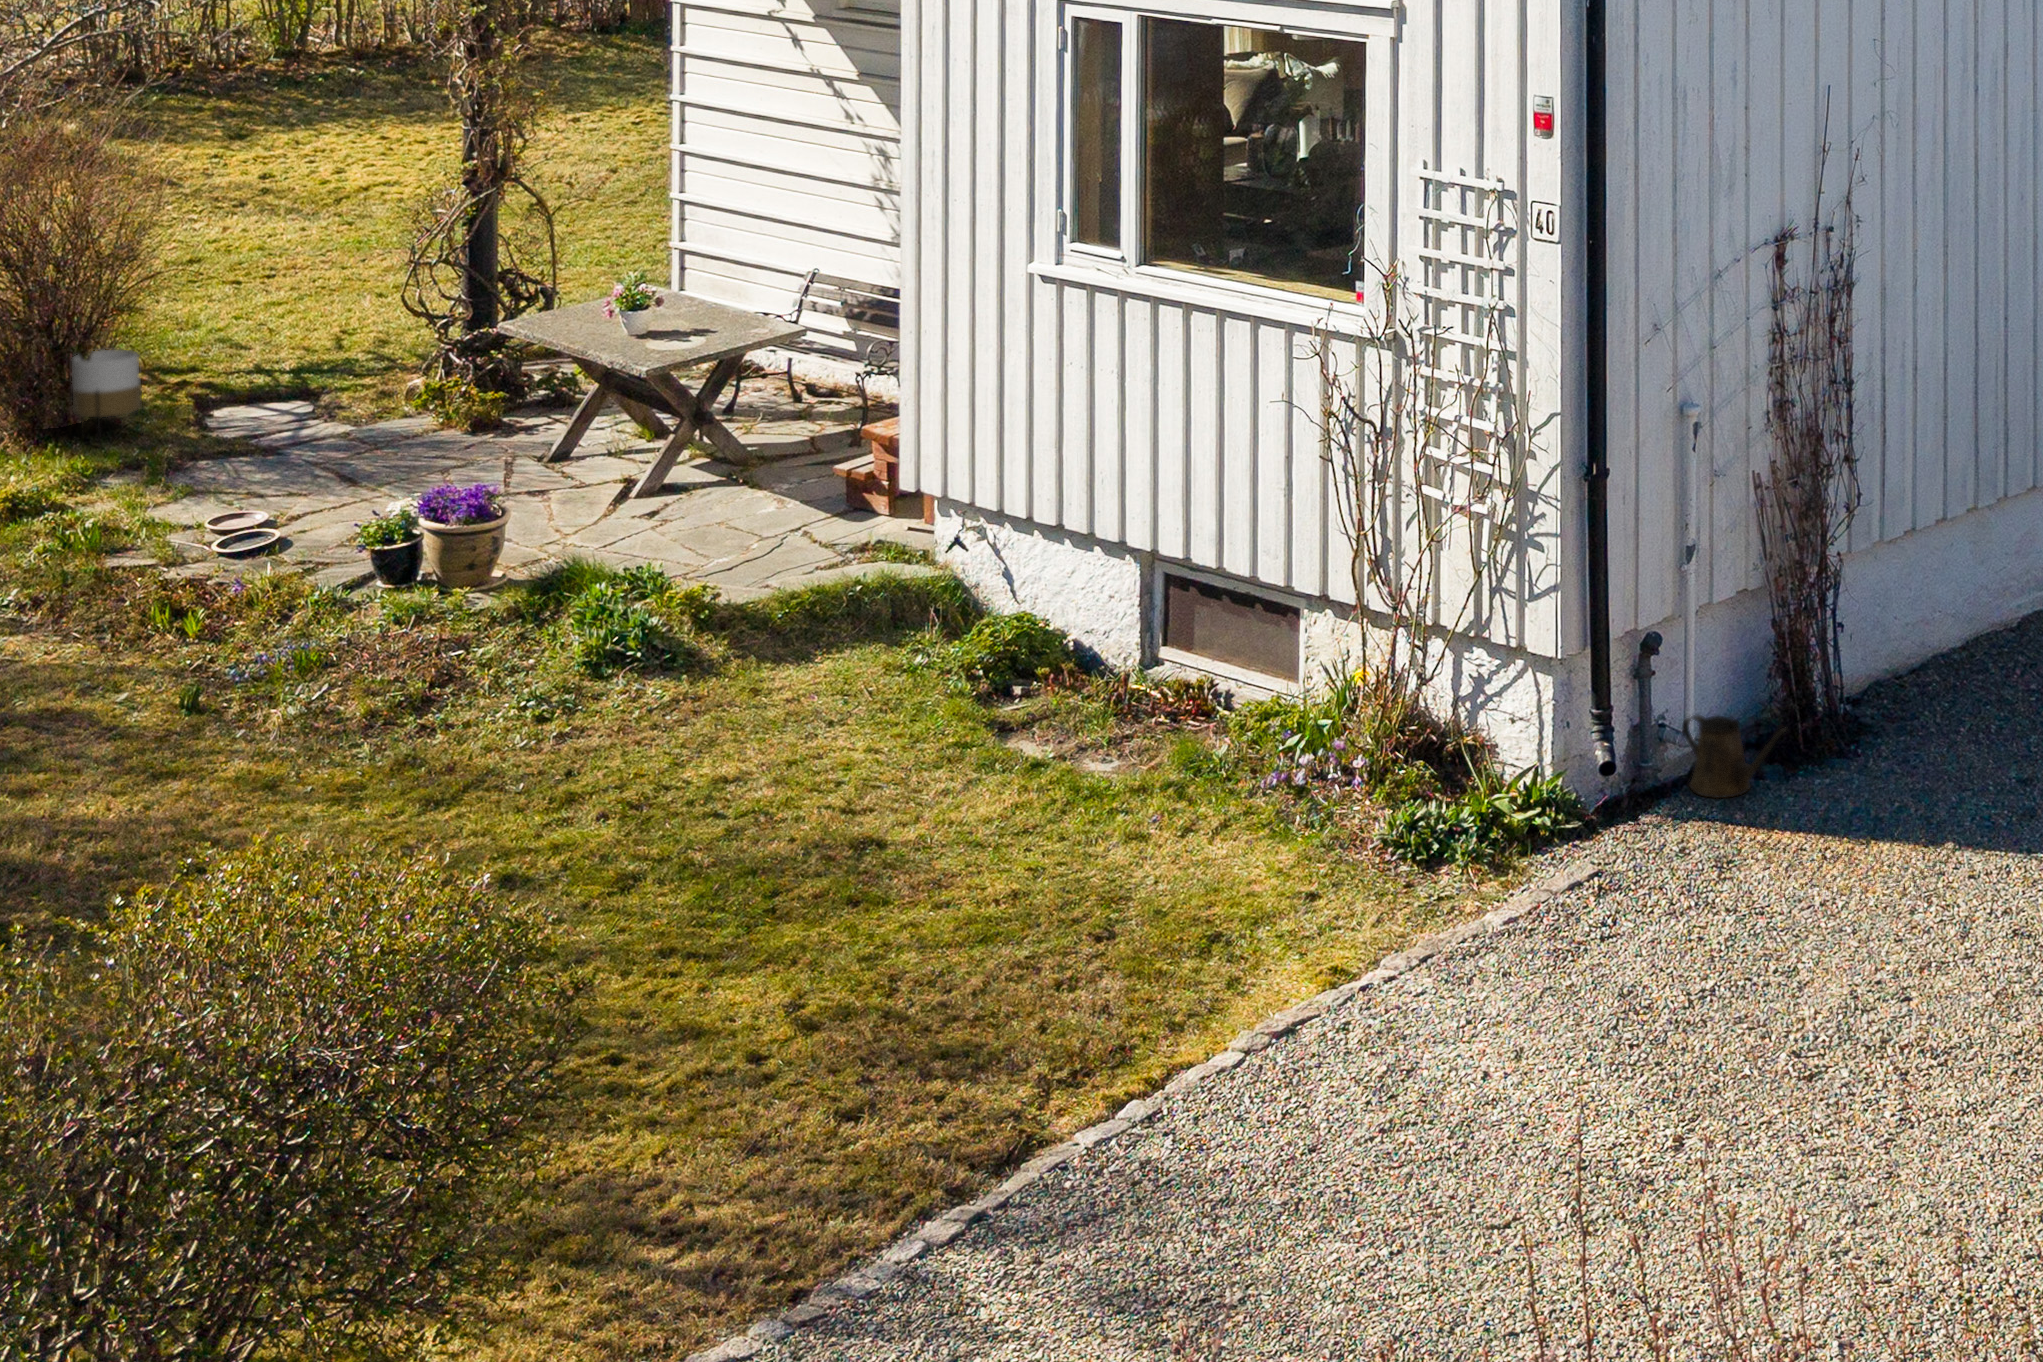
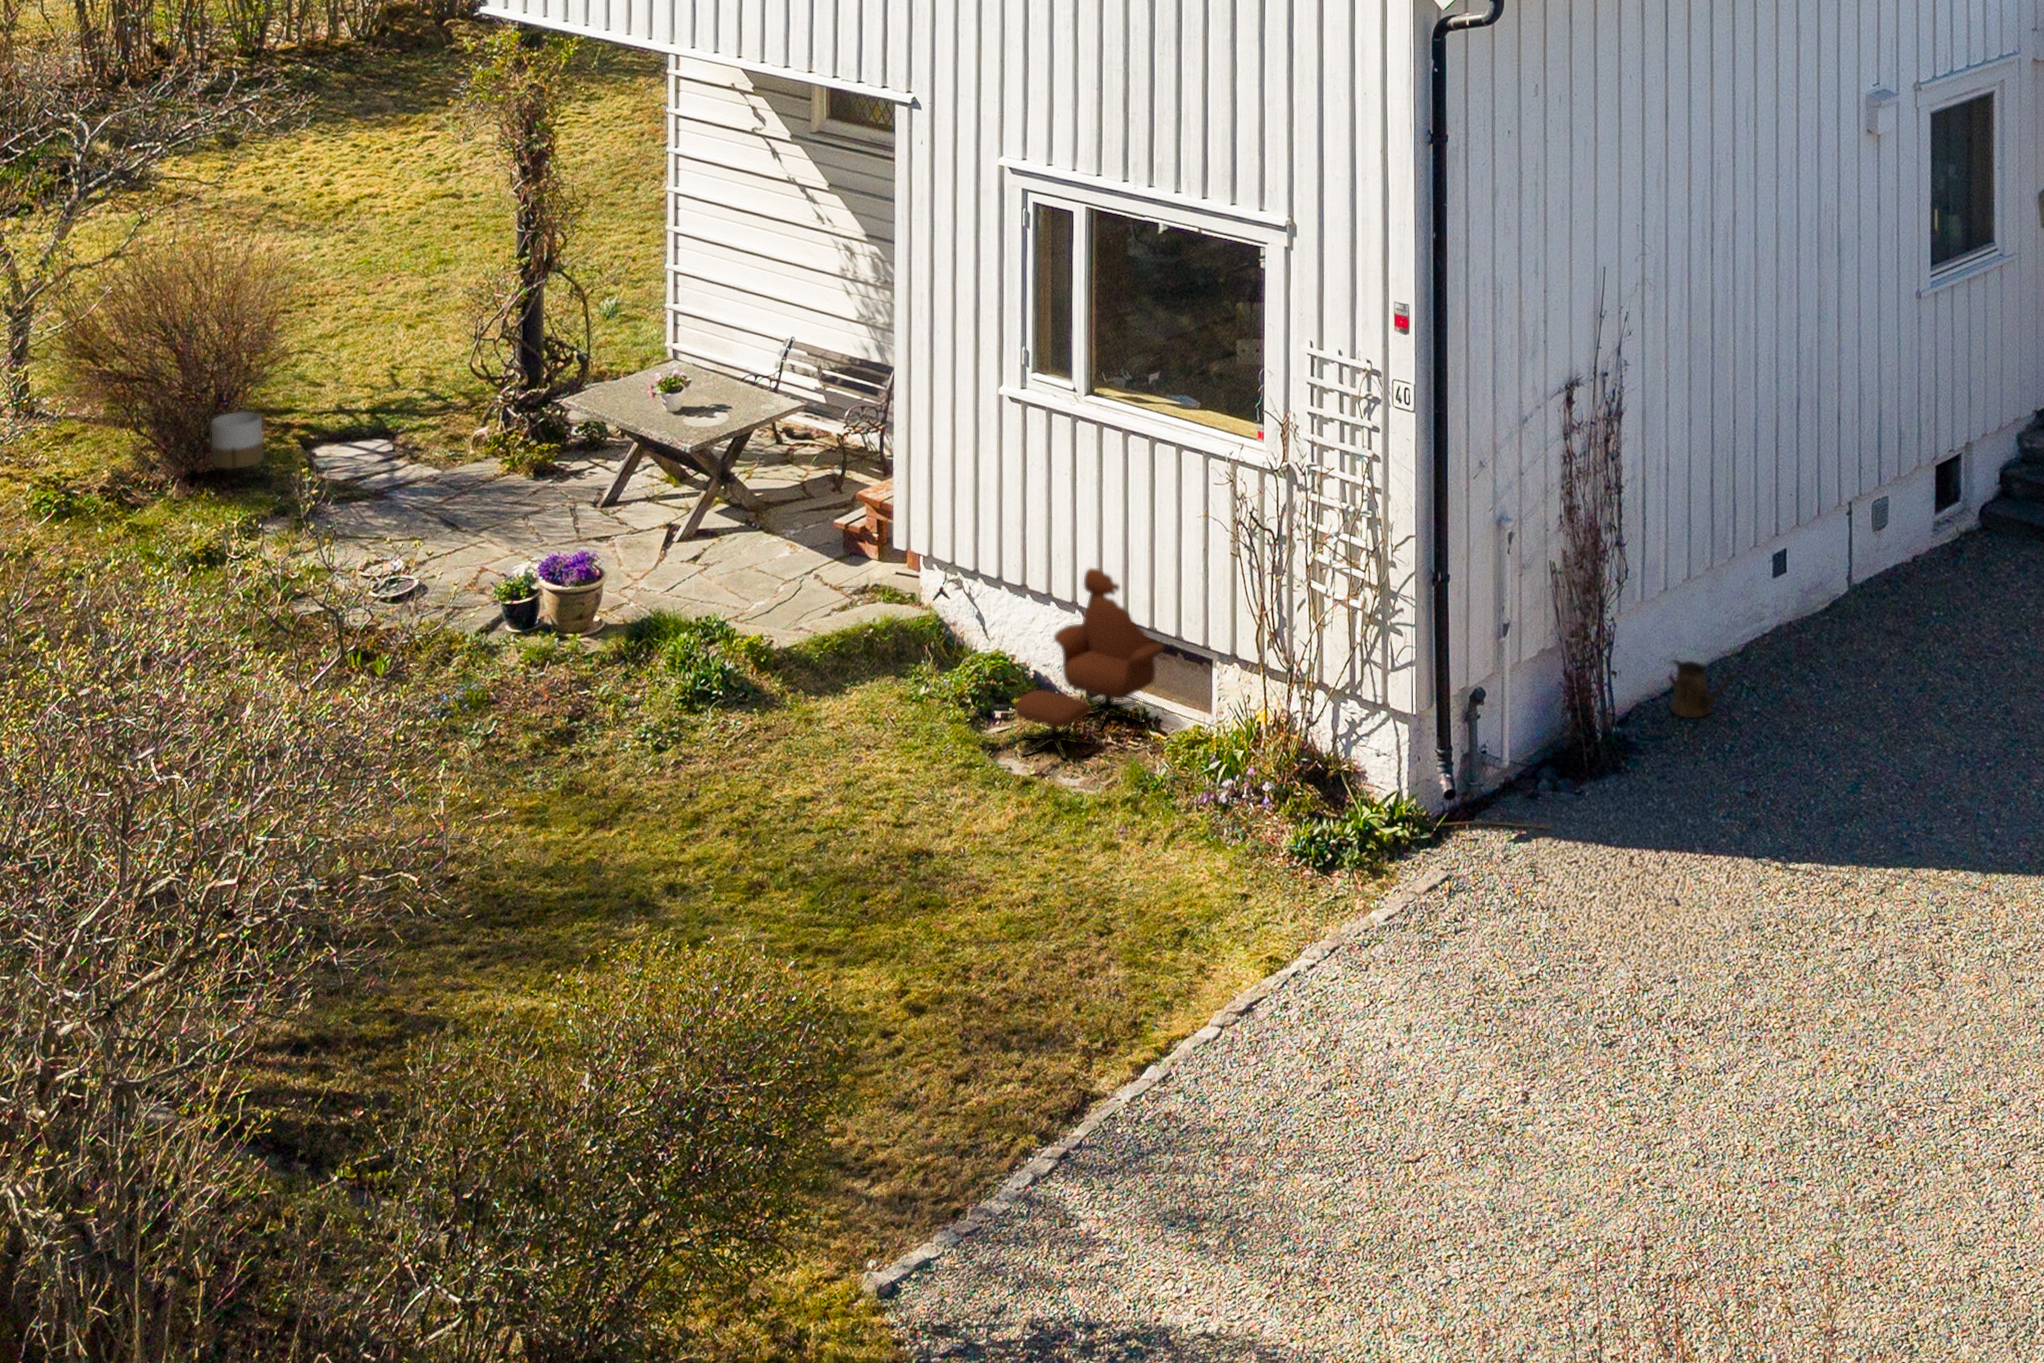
lounge chair: none [1028,491,1236,734] -> present [1016,569,1165,758]
watering can: present [1682,715,1787,798] -> present [1669,660,1737,718]

